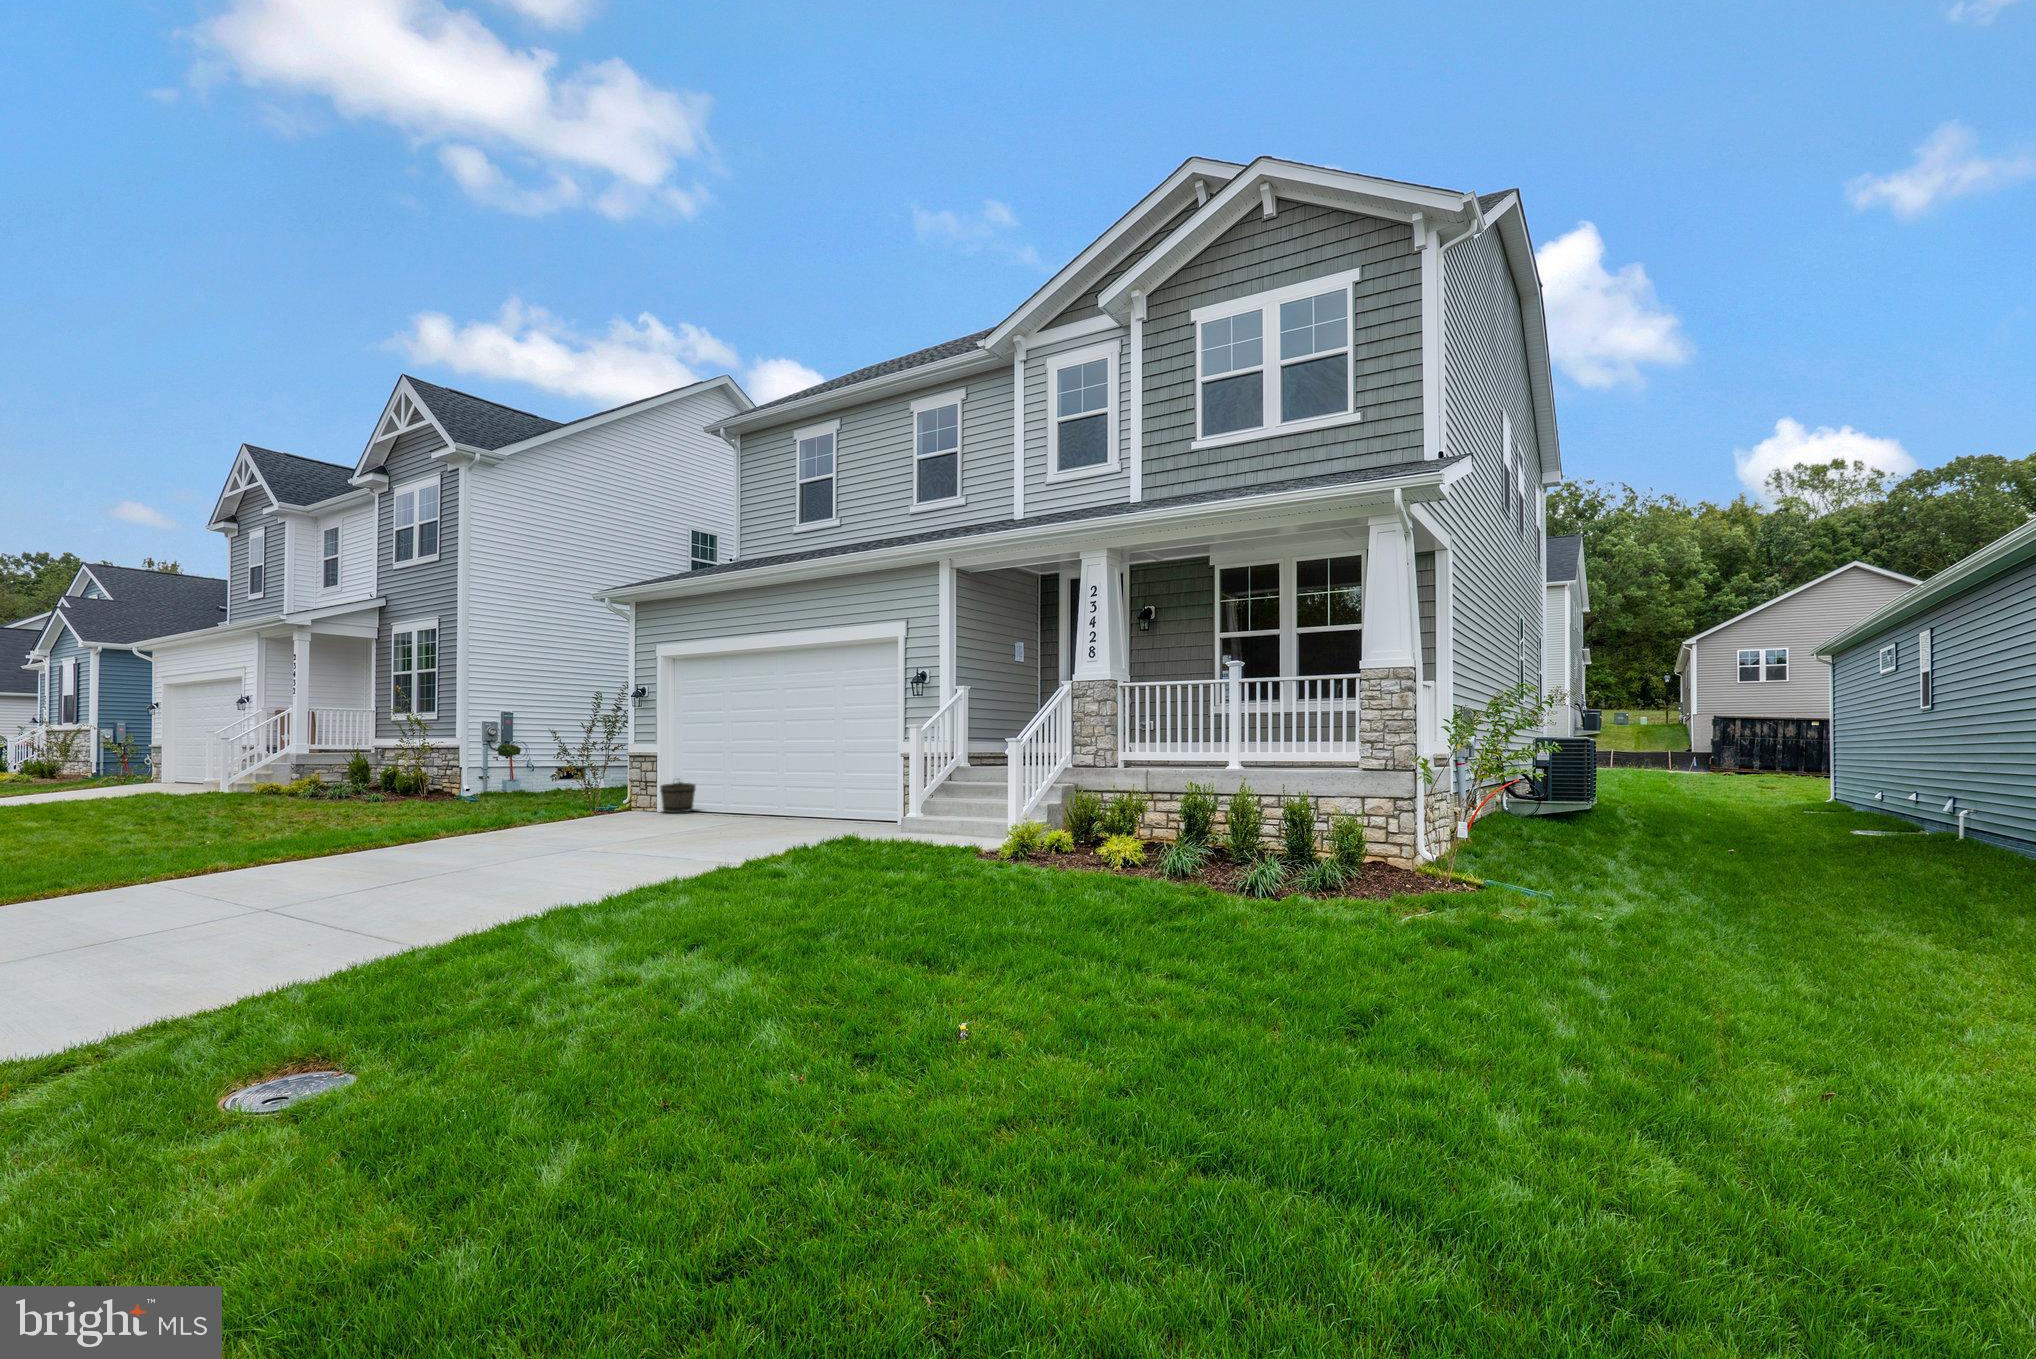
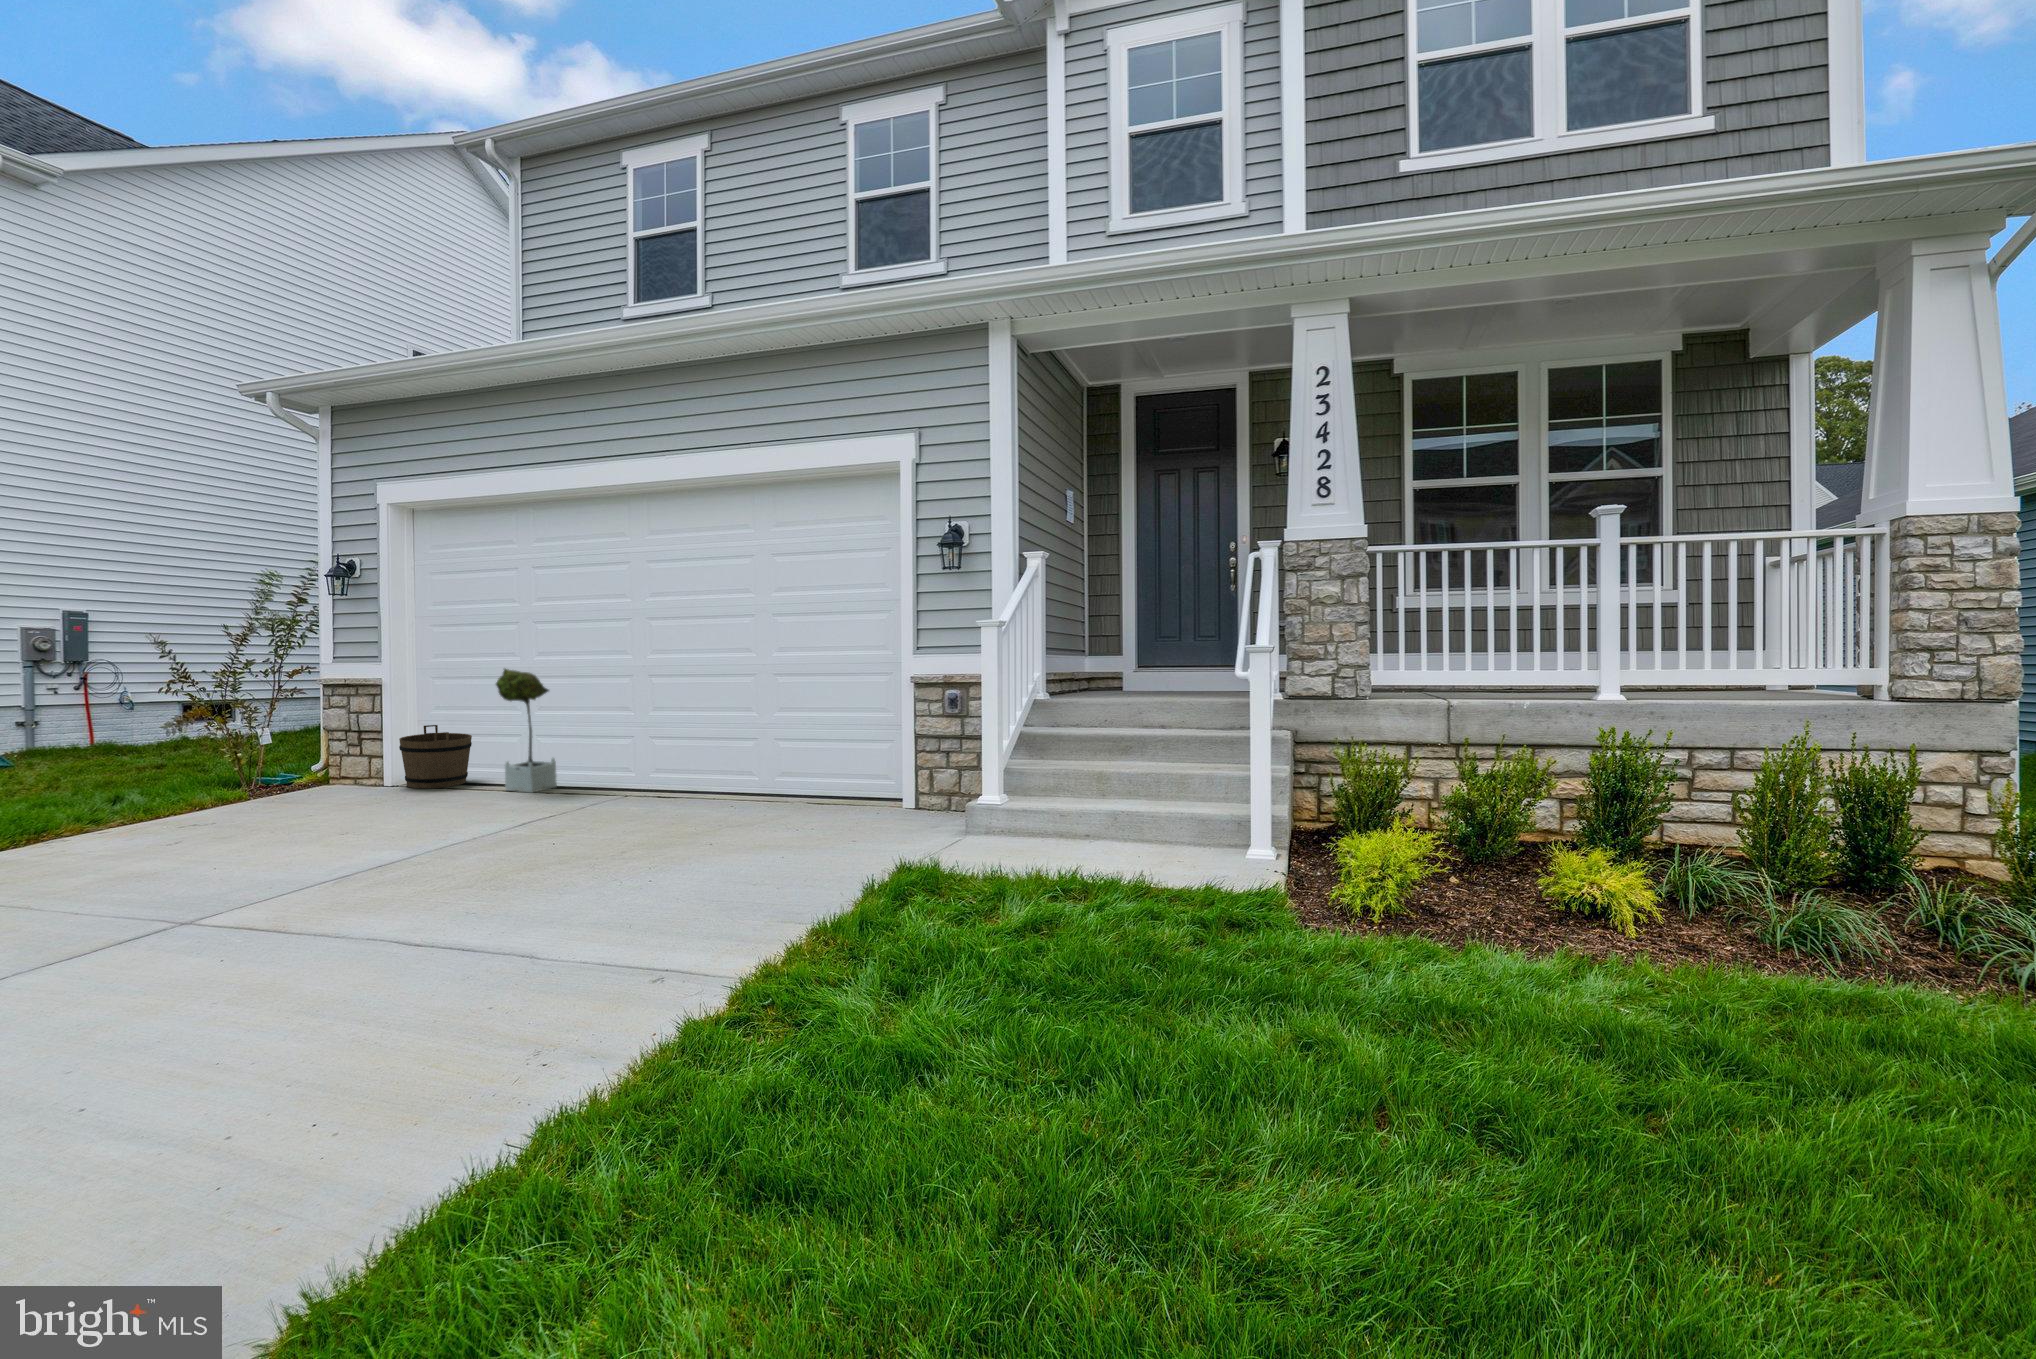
potted tree: present [497,743,521,791] -> present [496,669,557,793]

